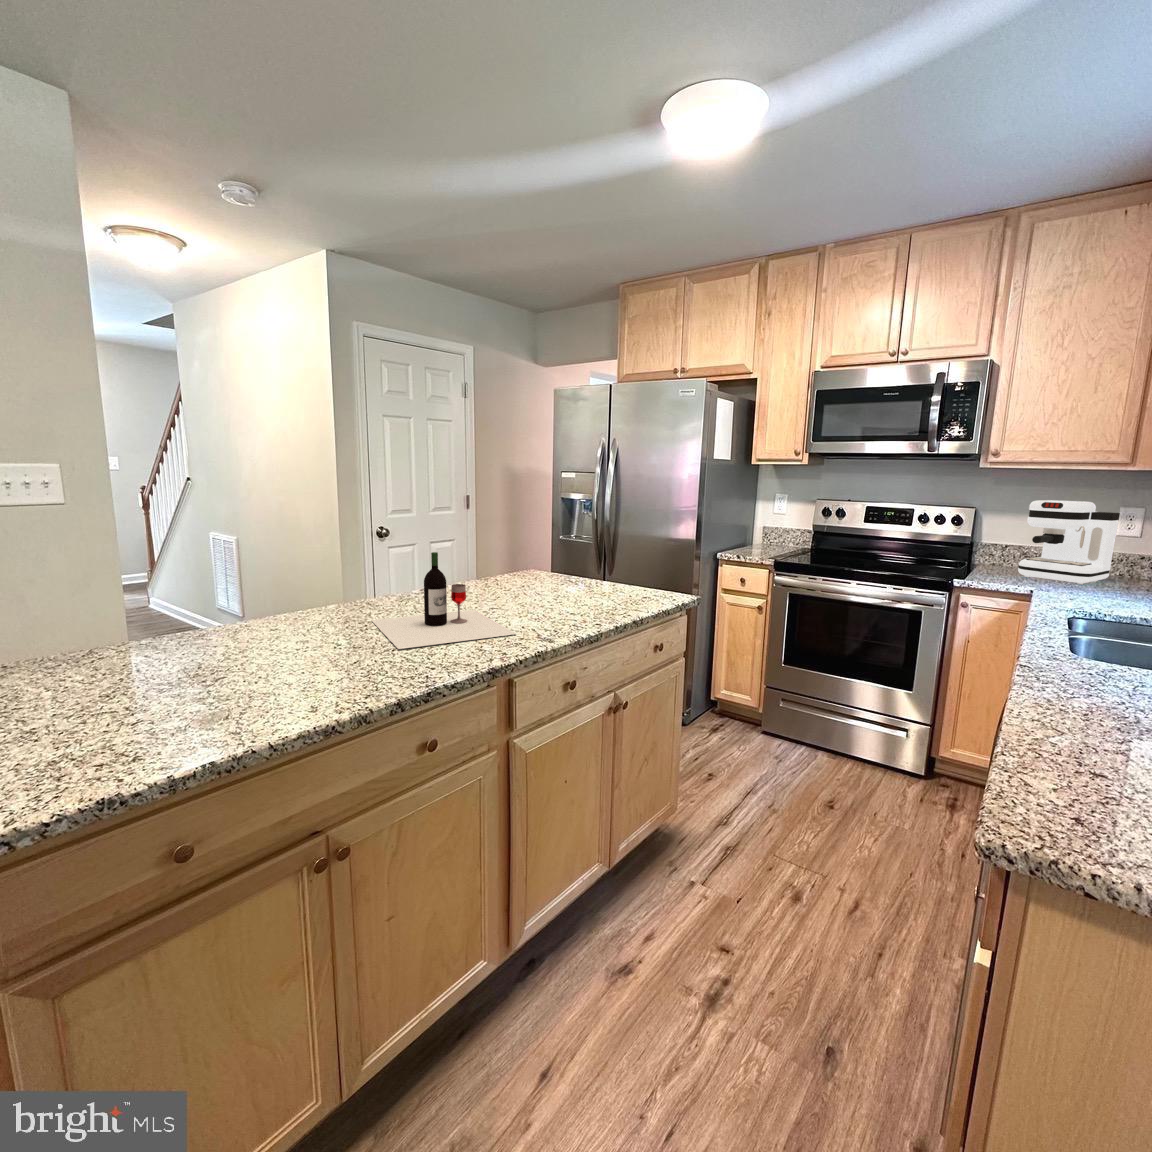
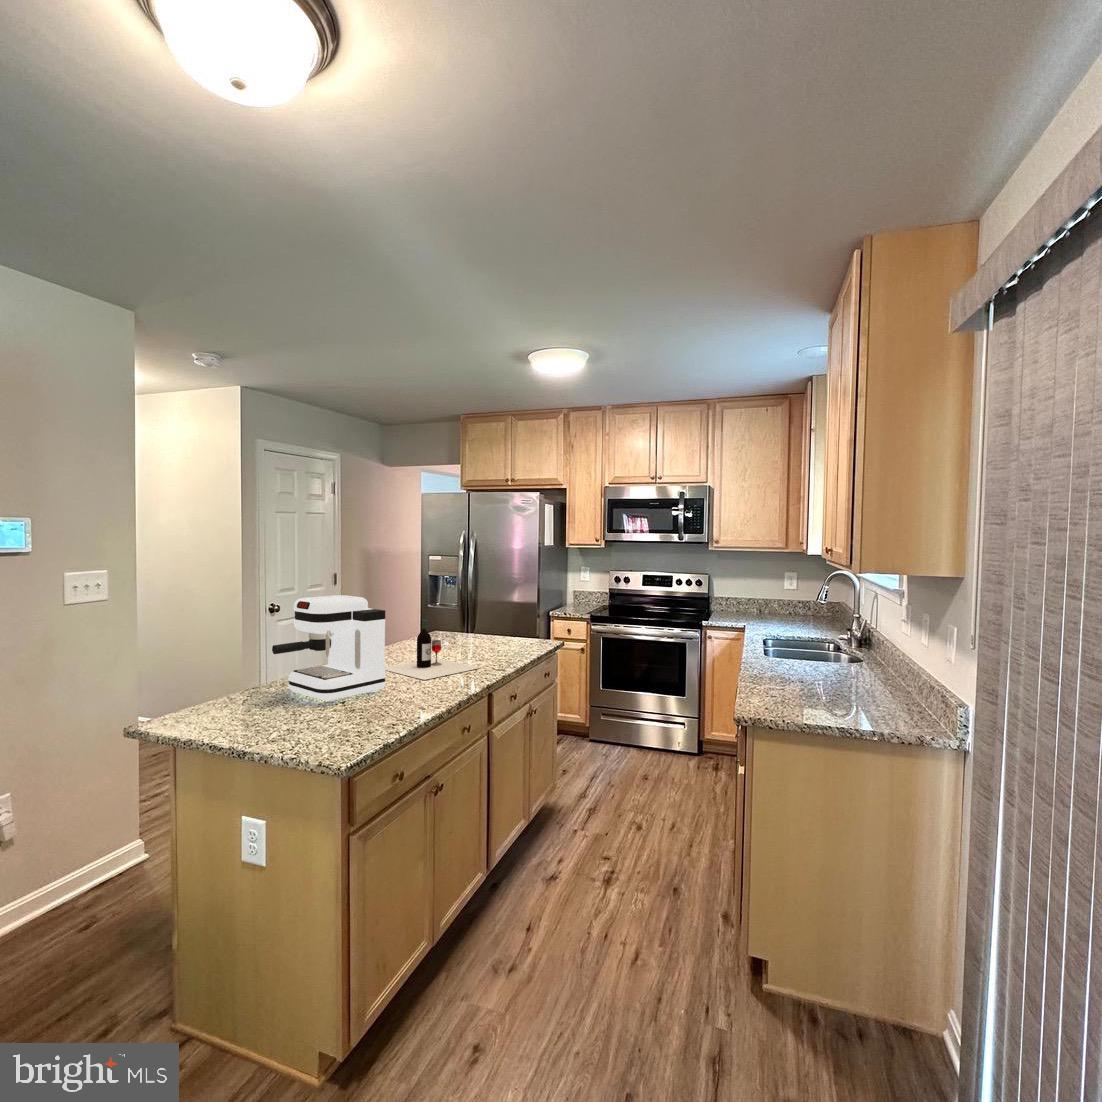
coffee maker: present [1018,500,1120,585] -> present [272,595,386,702]

